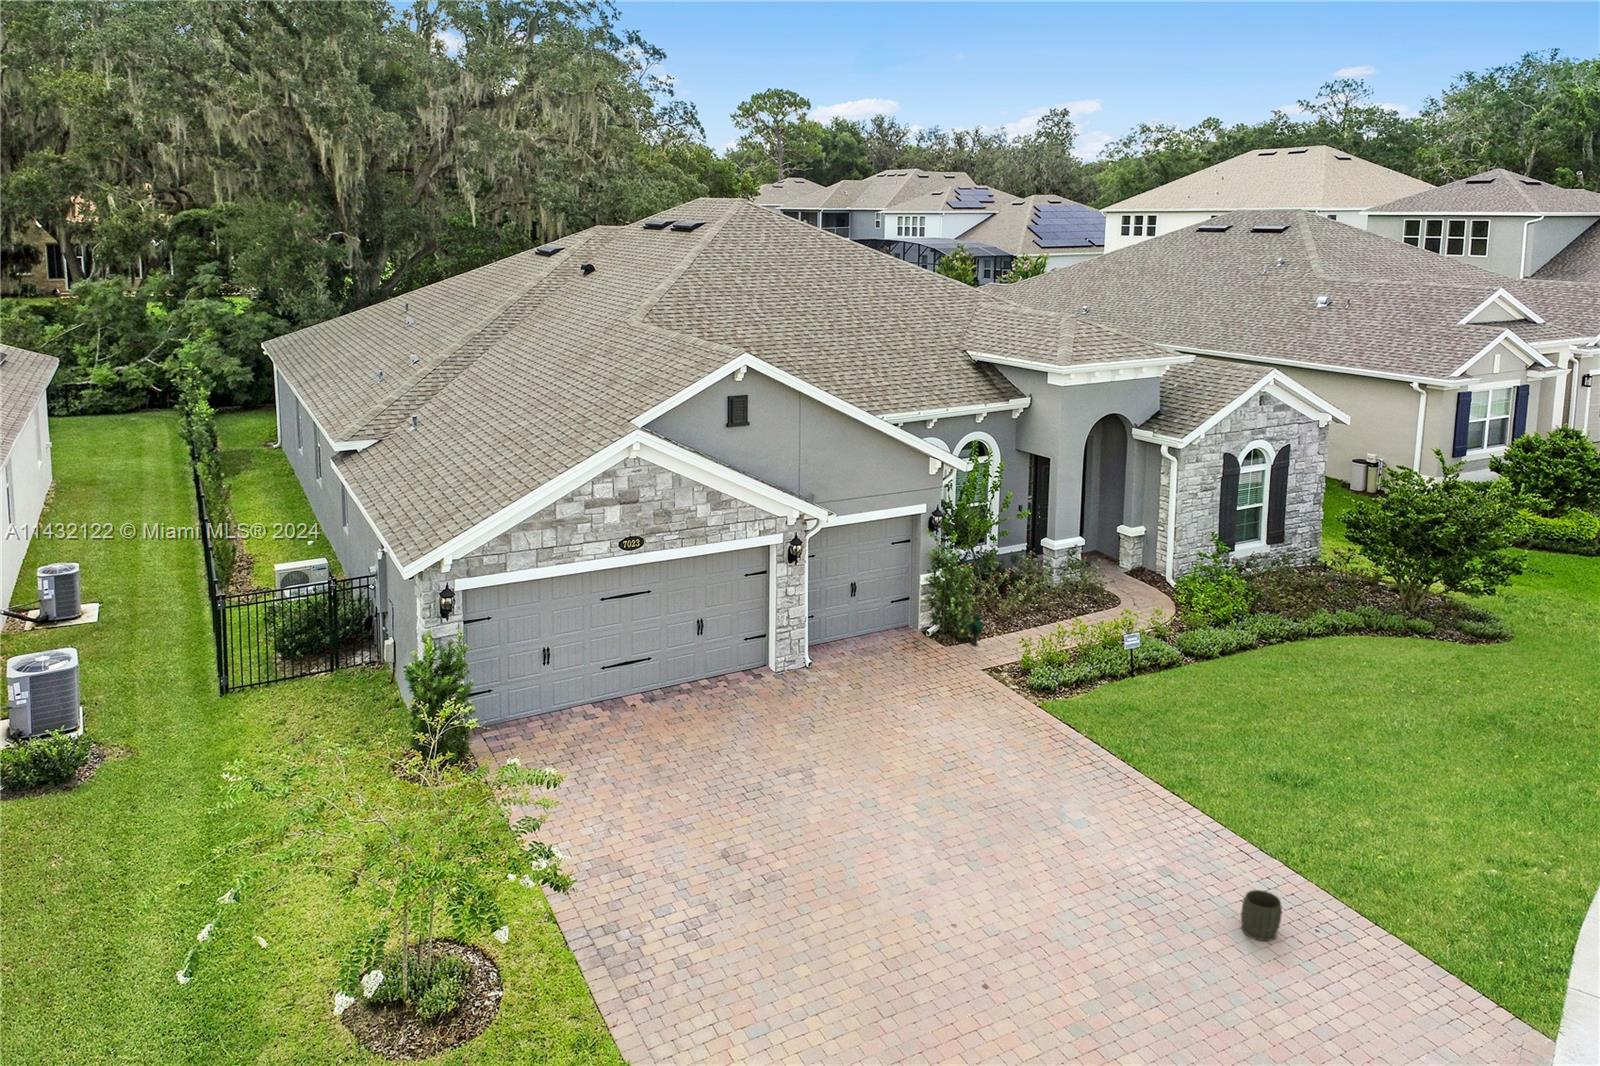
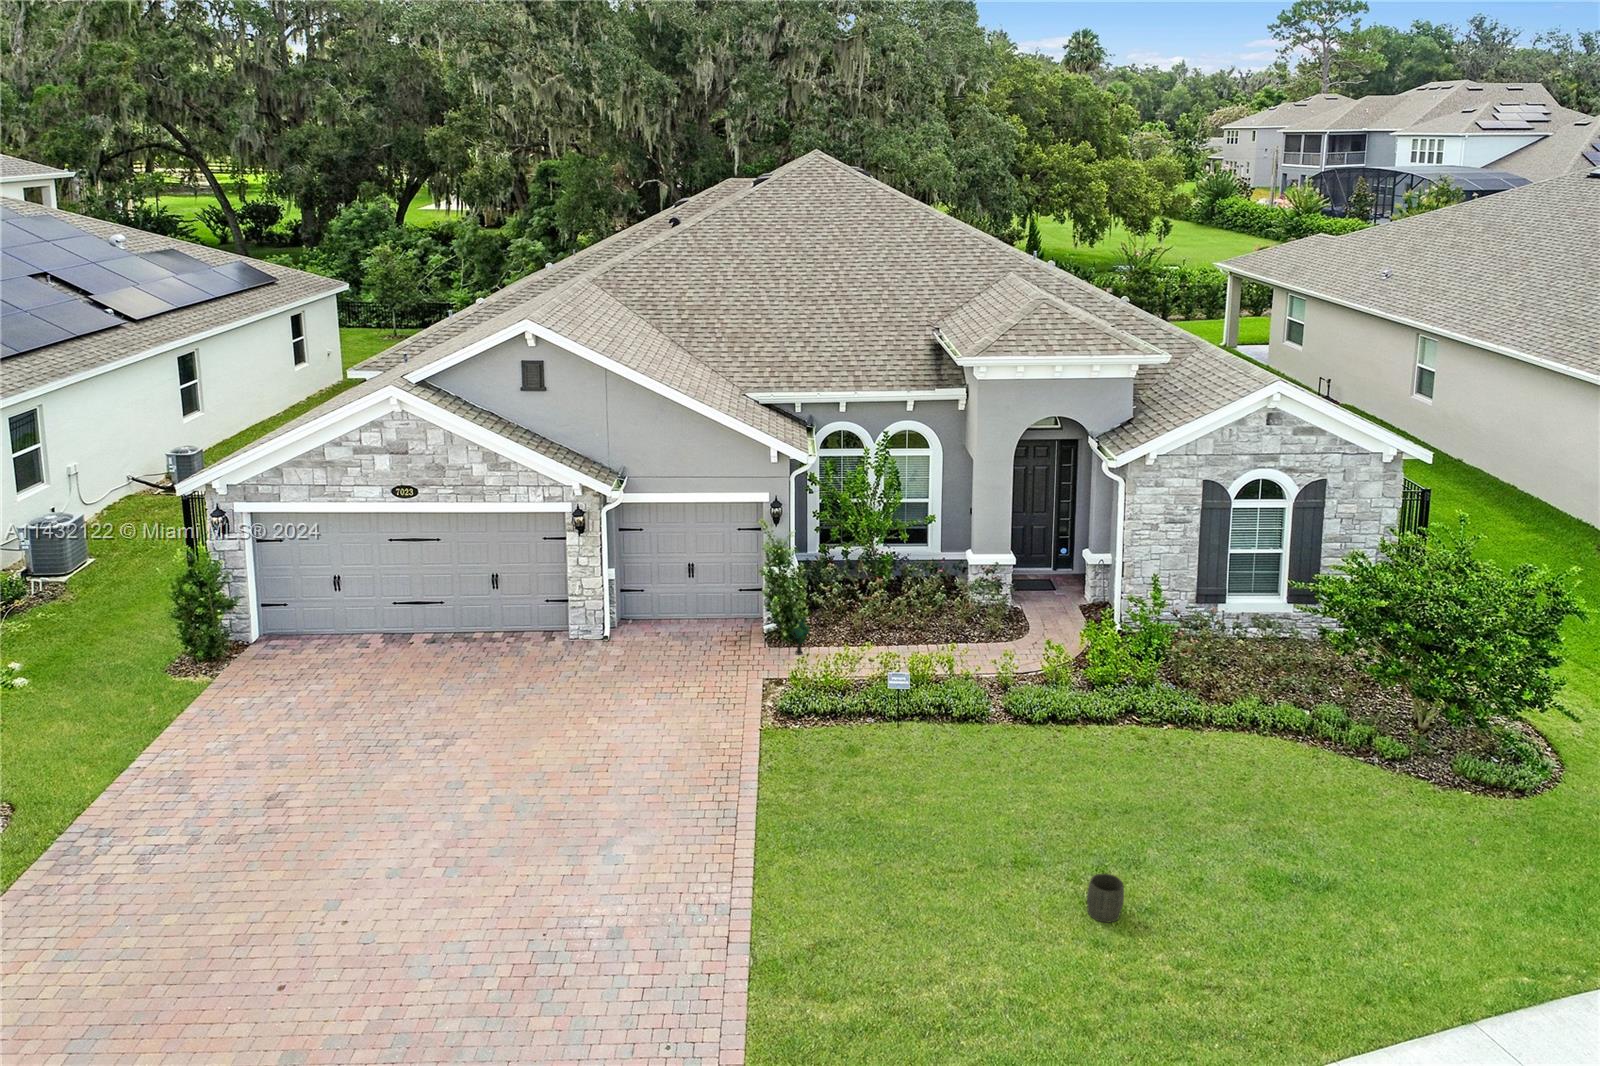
woven basket: present [1241,890,1282,941] -> present [1087,874,1124,923]

